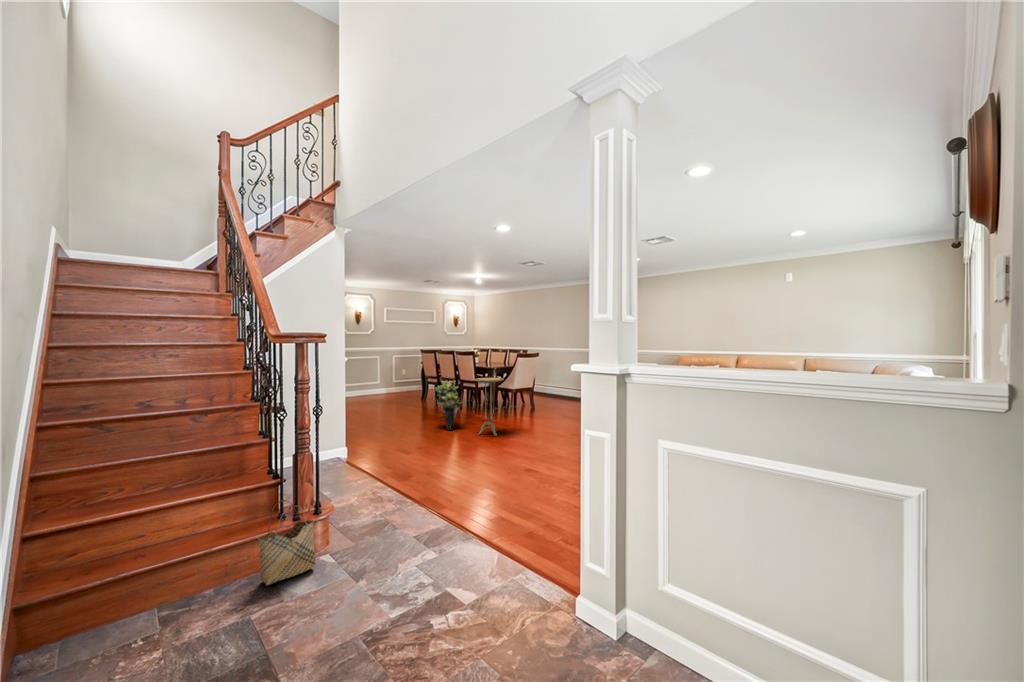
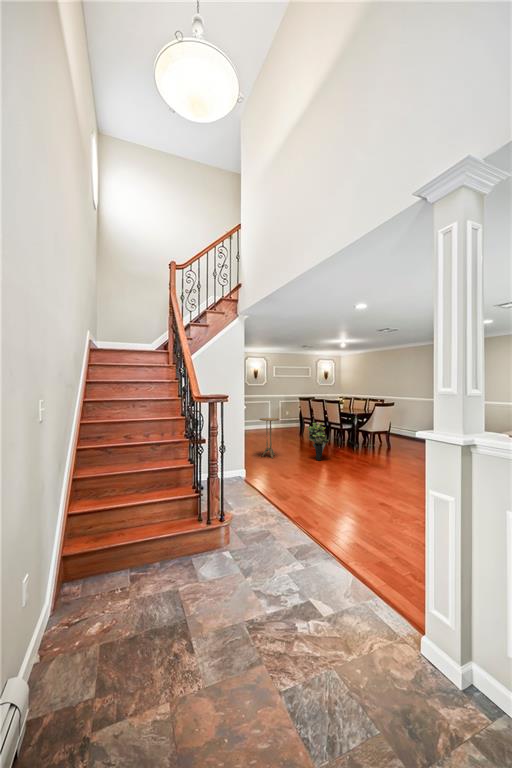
side table: present [475,378,504,436] -> present [259,418,279,458]
woven basket: present [258,500,315,586] -> none [185,509,220,567]

